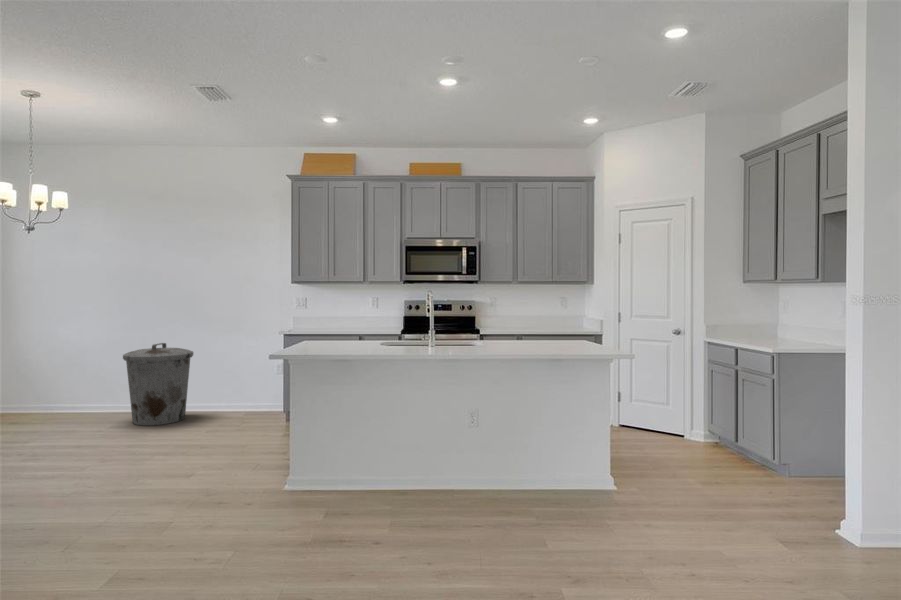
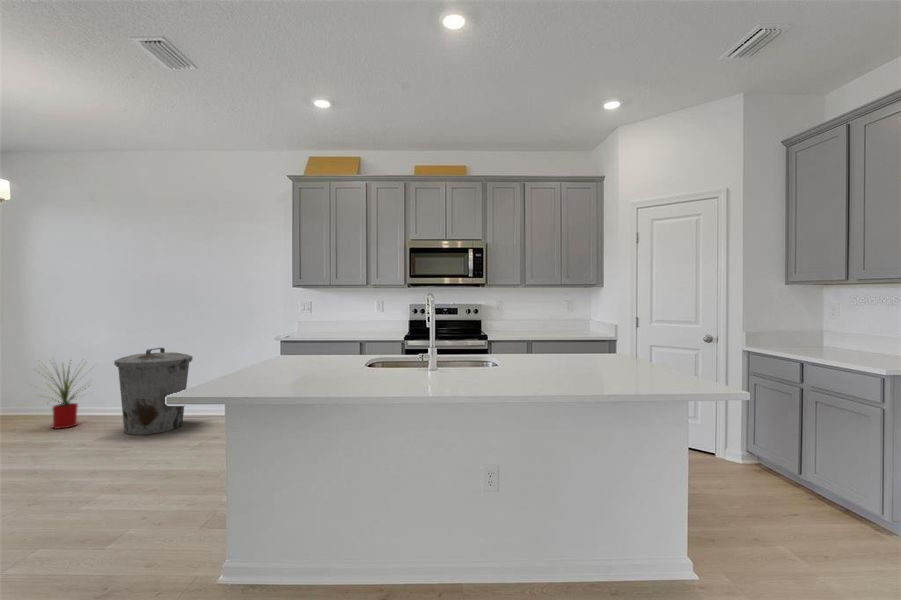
house plant: none [36,351,100,421] -> present [50,366,82,429]

